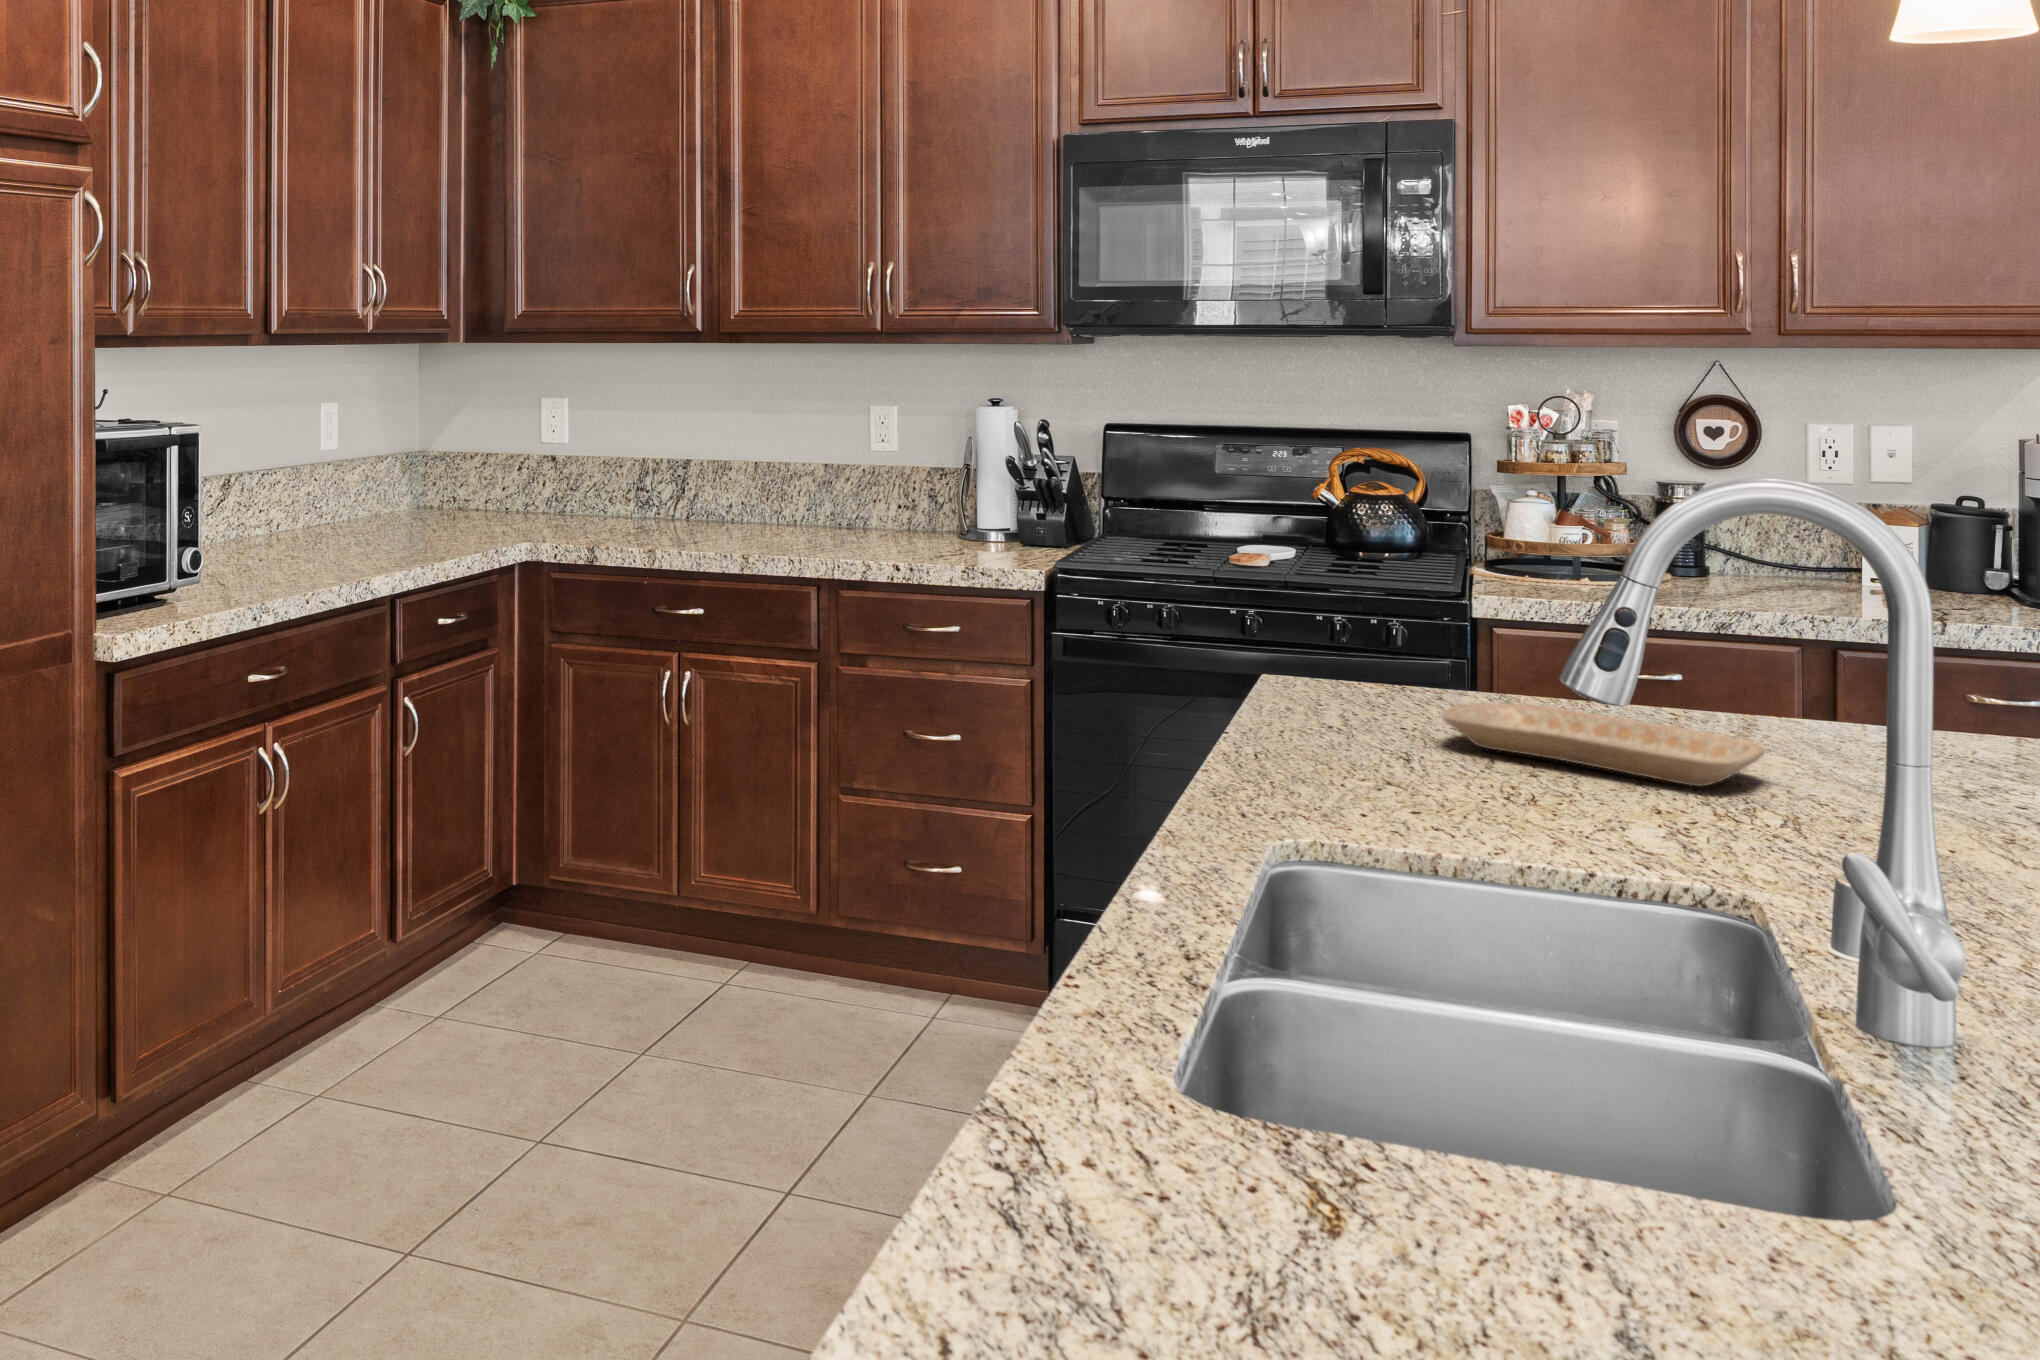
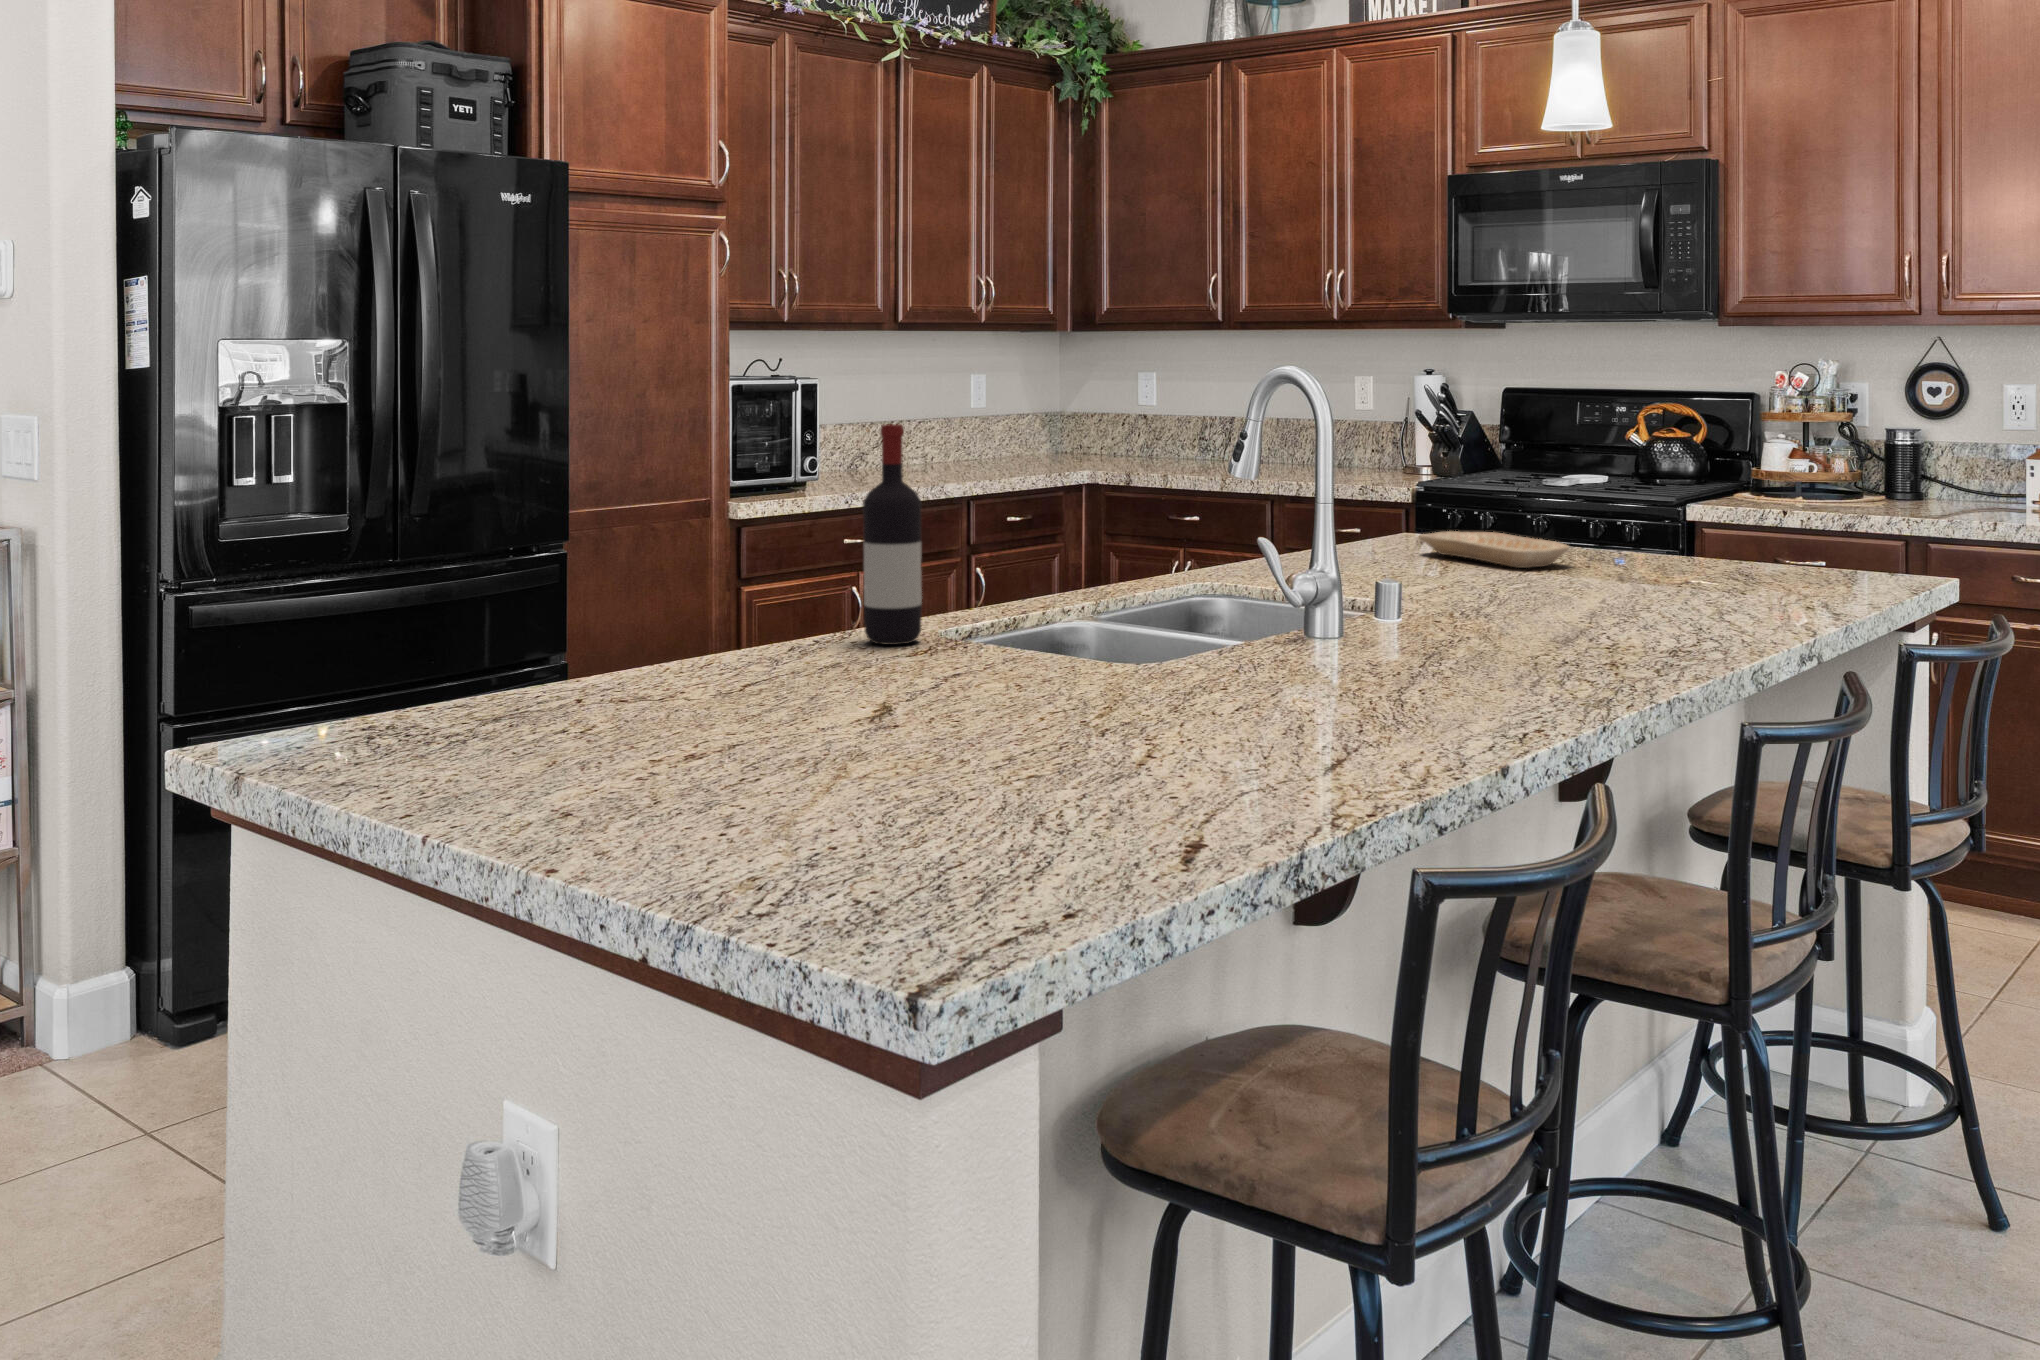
wine bottle: none [1125,683,1280,1247] -> present [863,424,922,645]

